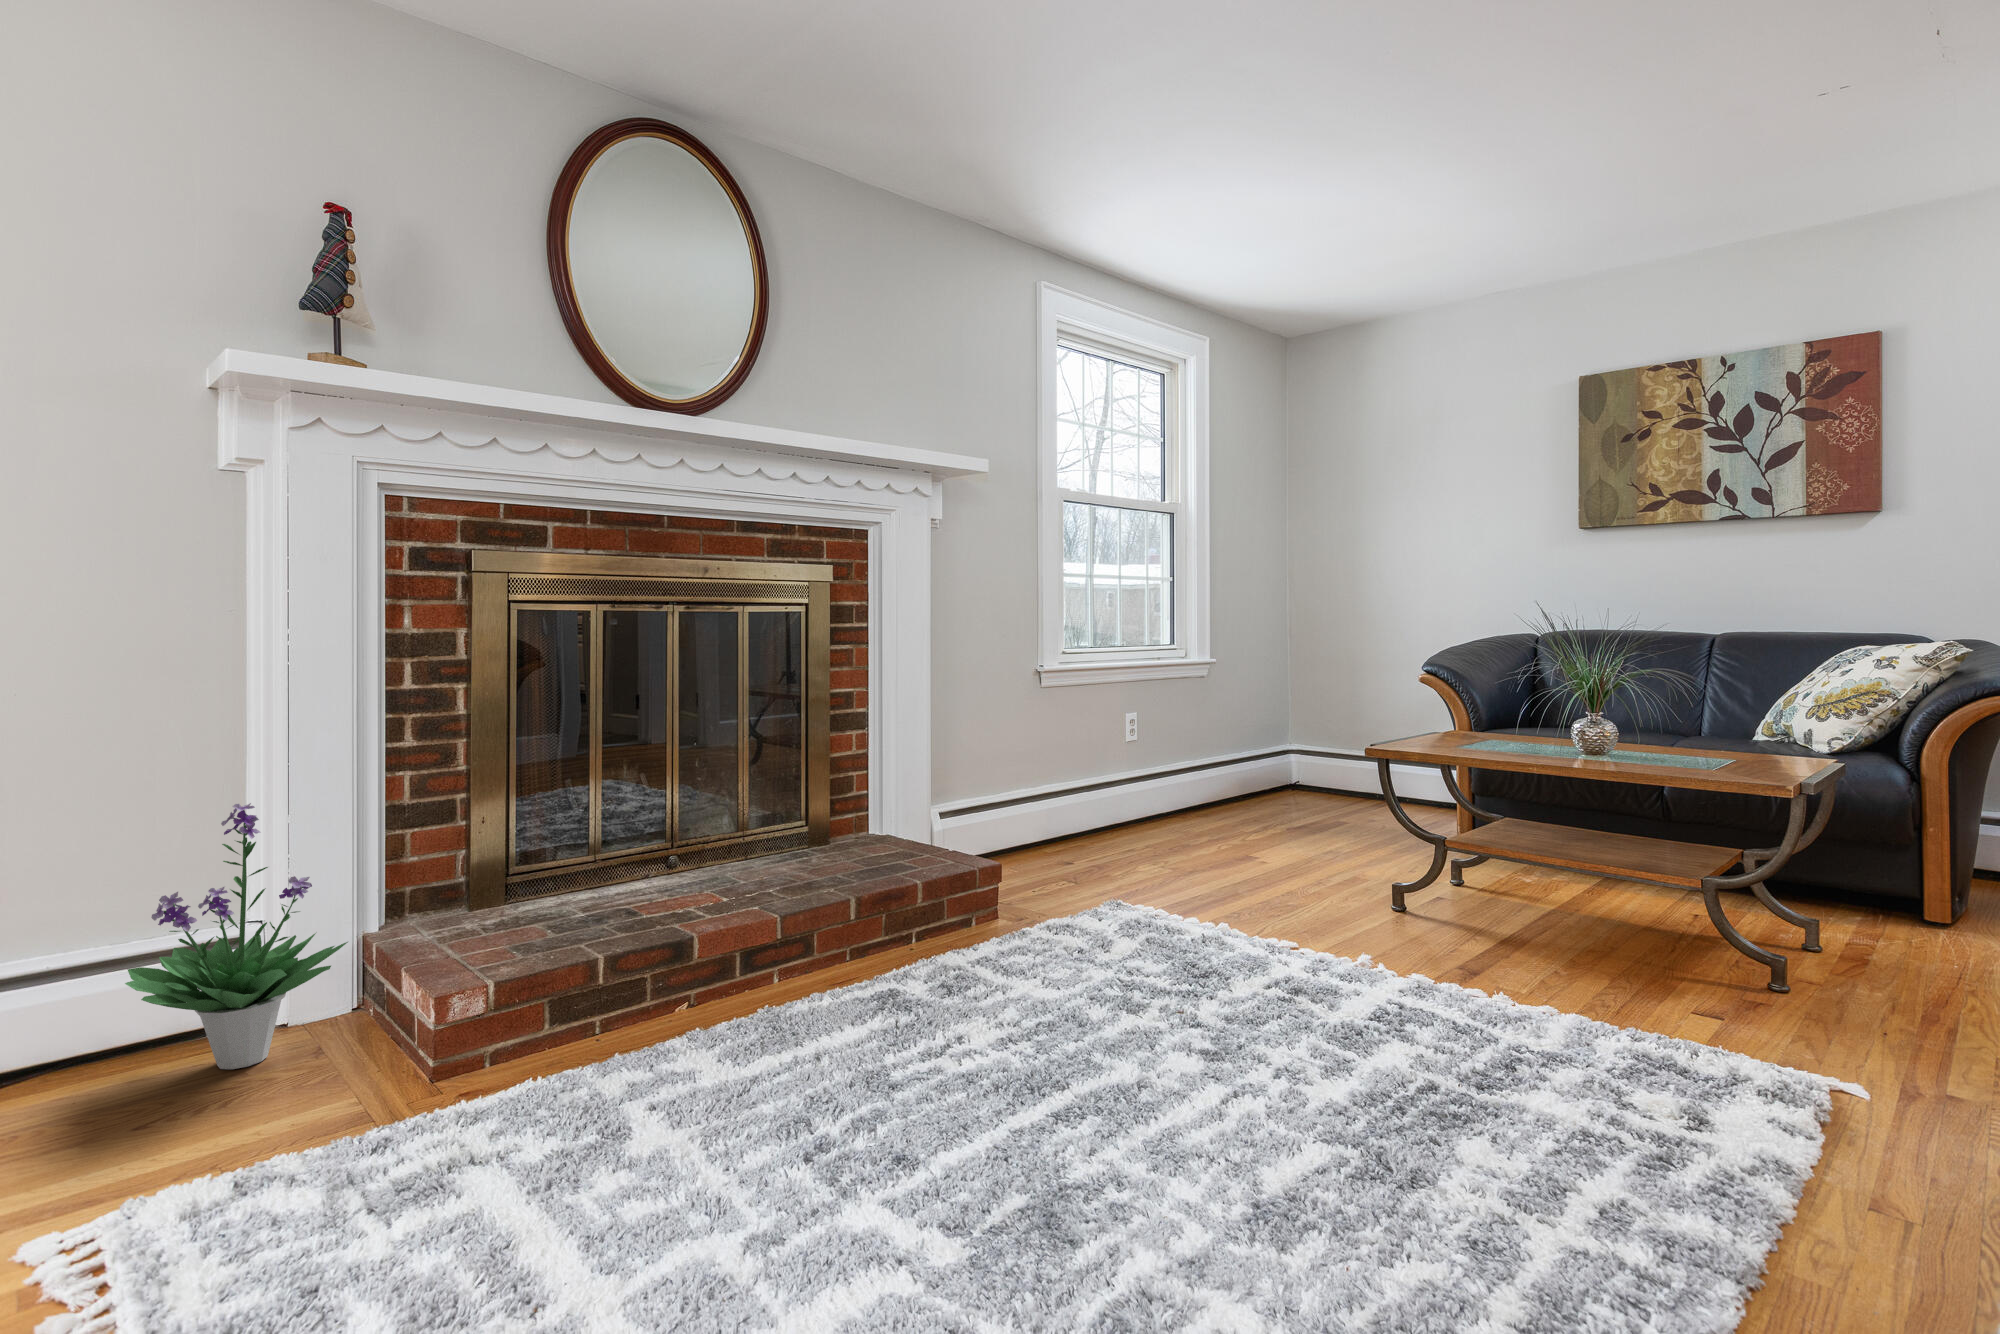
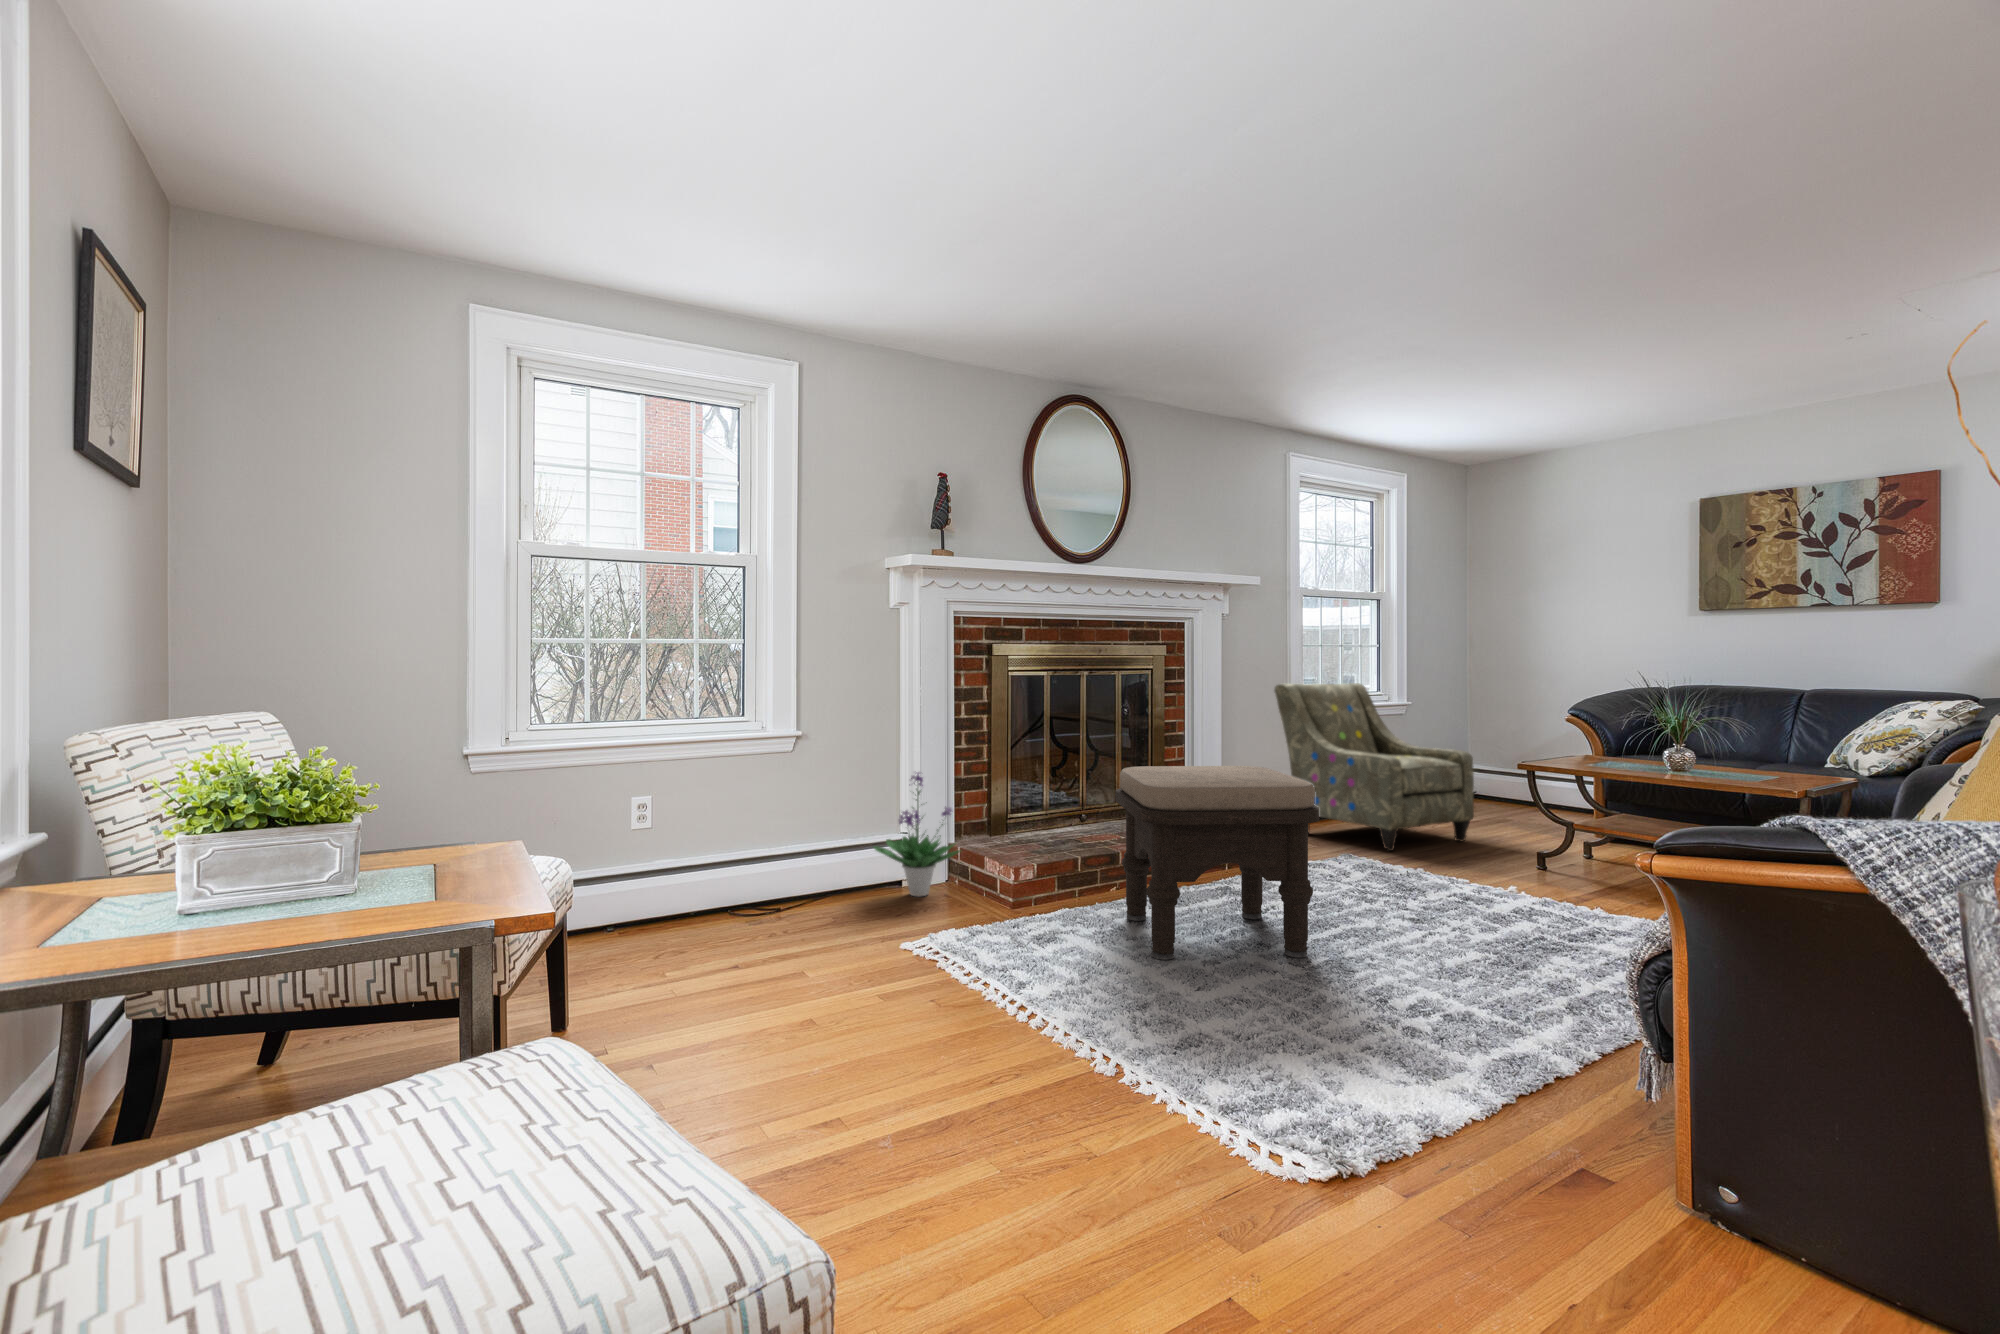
armchair: none [1020,631,1300,886] -> present [1274,683,1474,851]
ottoman: none [585,776,1011,1254] -> present [1115,766,1319,960]

